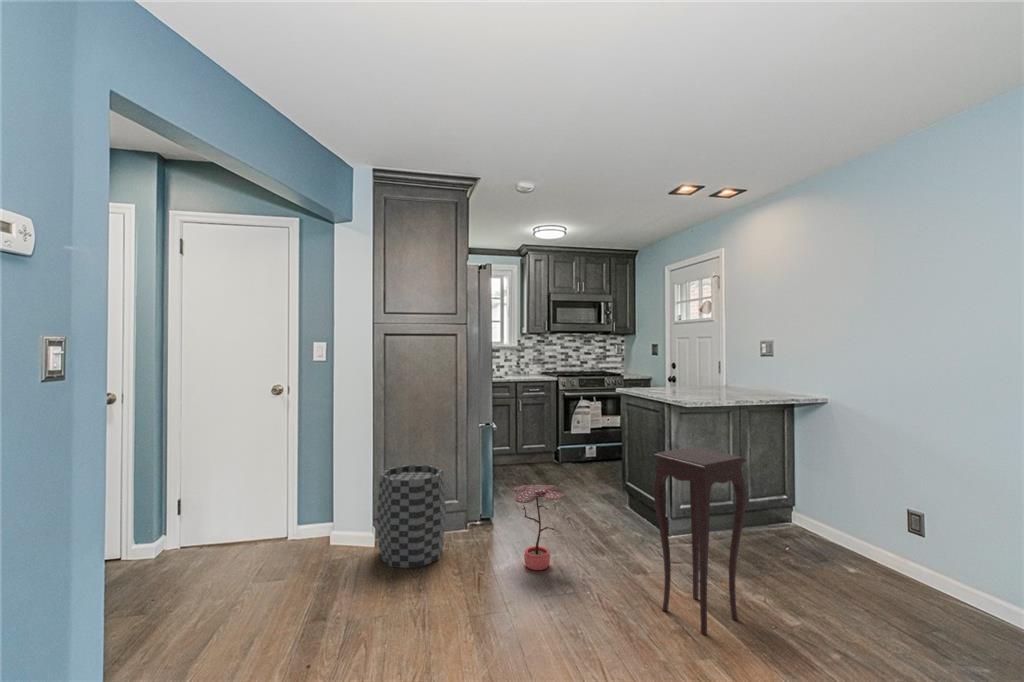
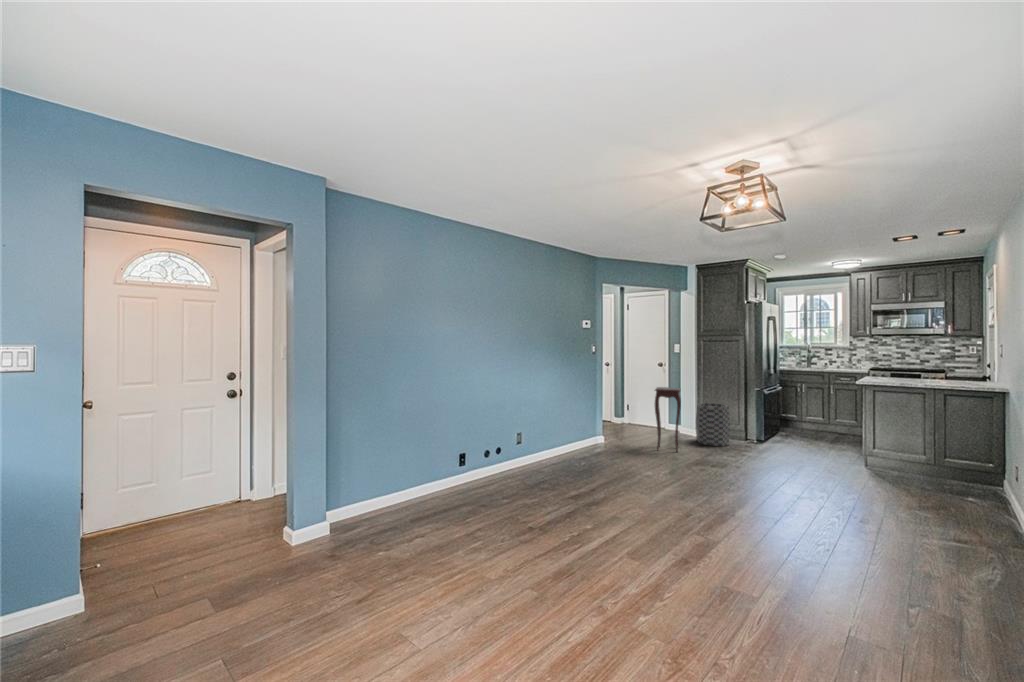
side table: present [654,447,746,635] -> present [655,387,681,452]
potted plant: present [511,485,566,570] -> none [753,417,786,458]

